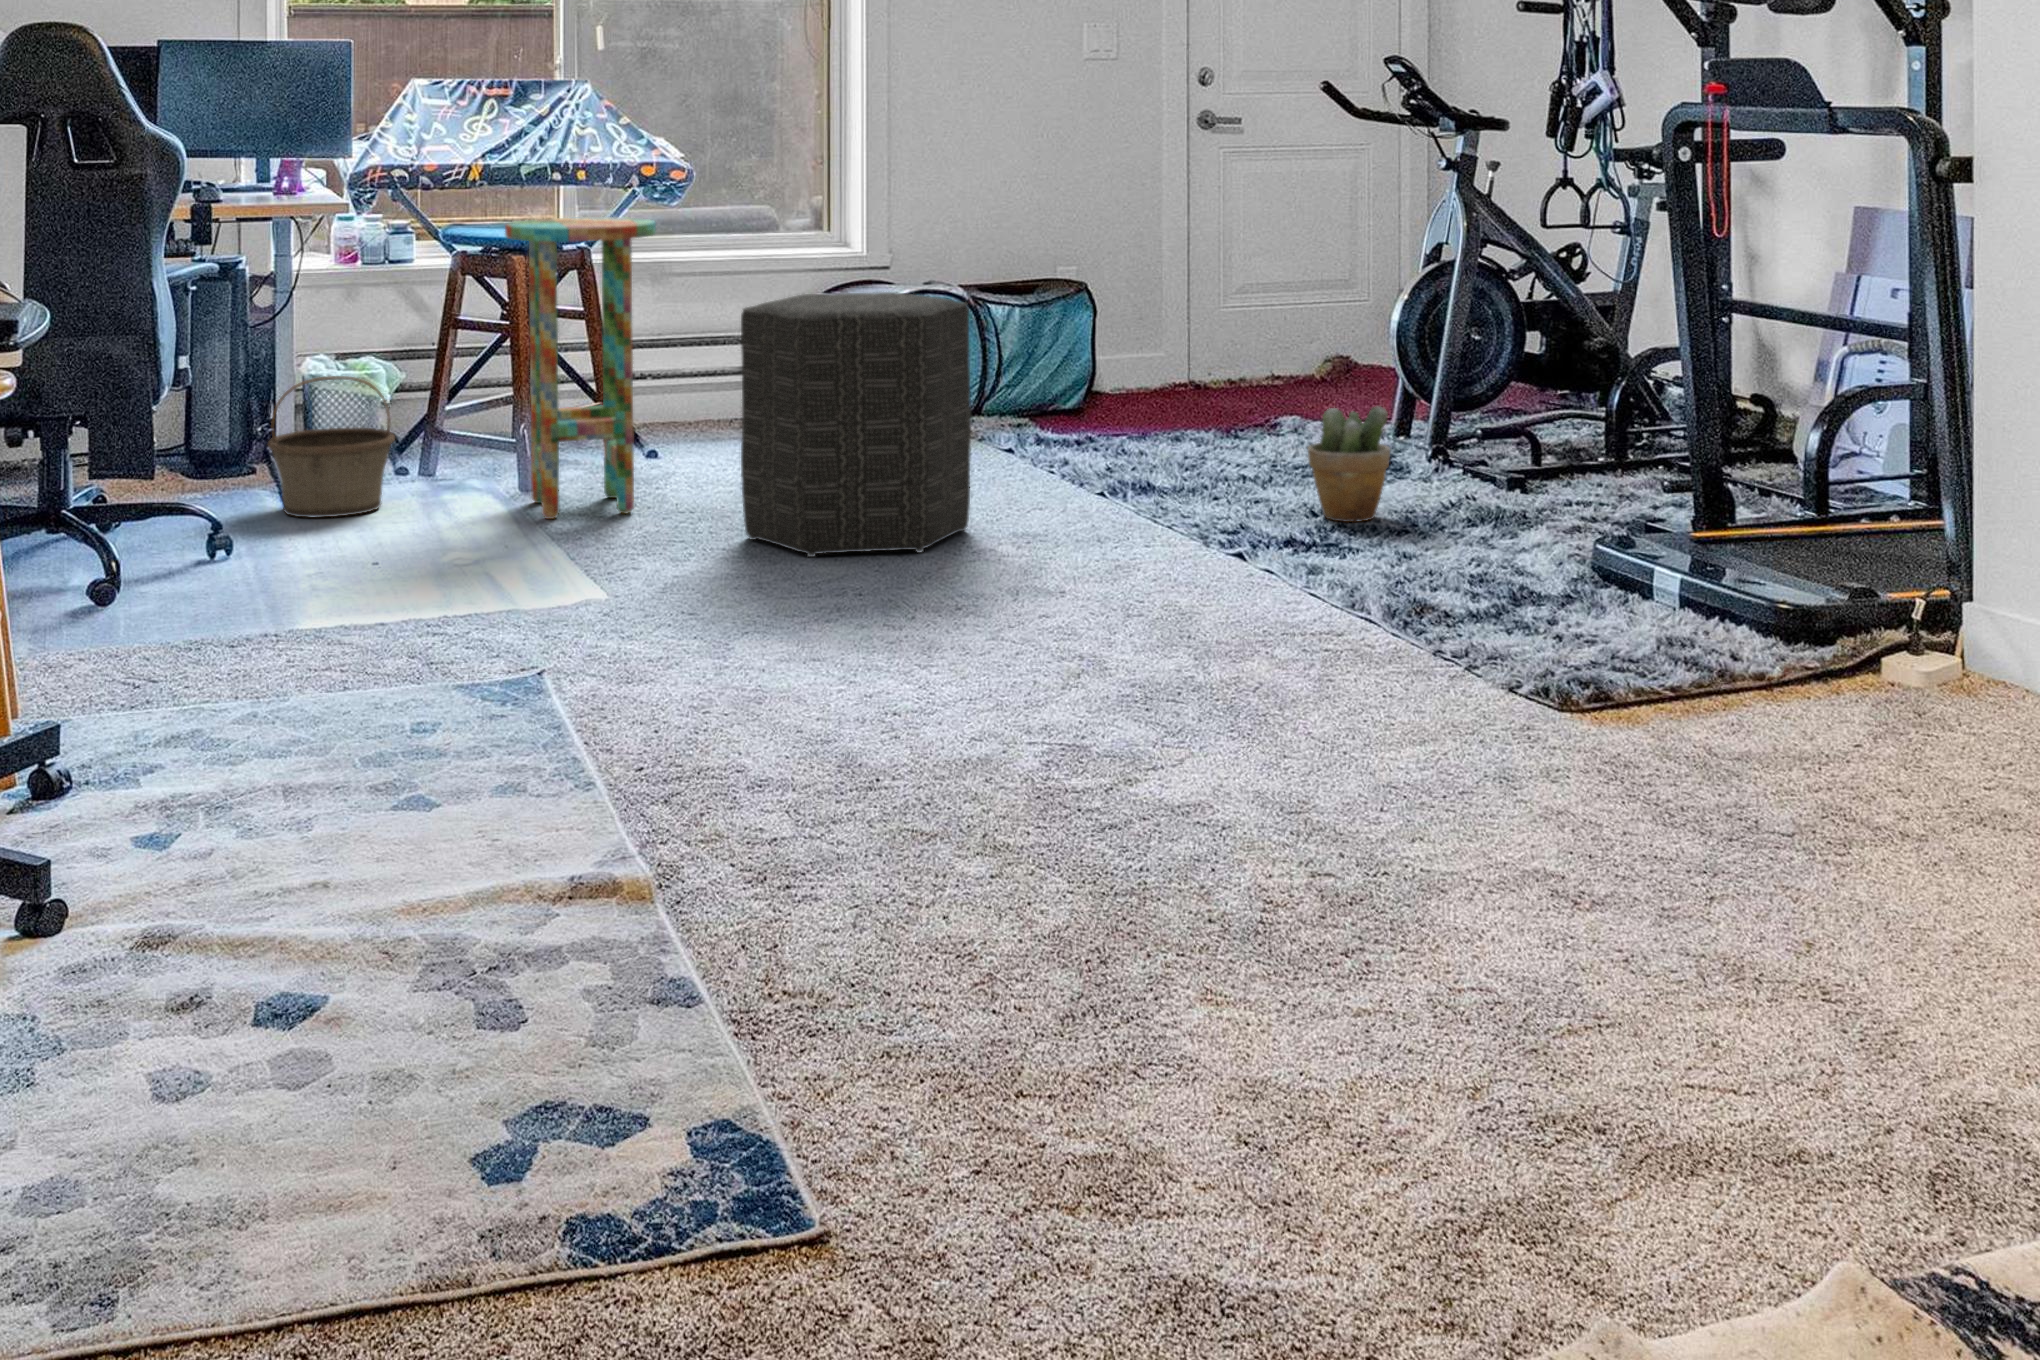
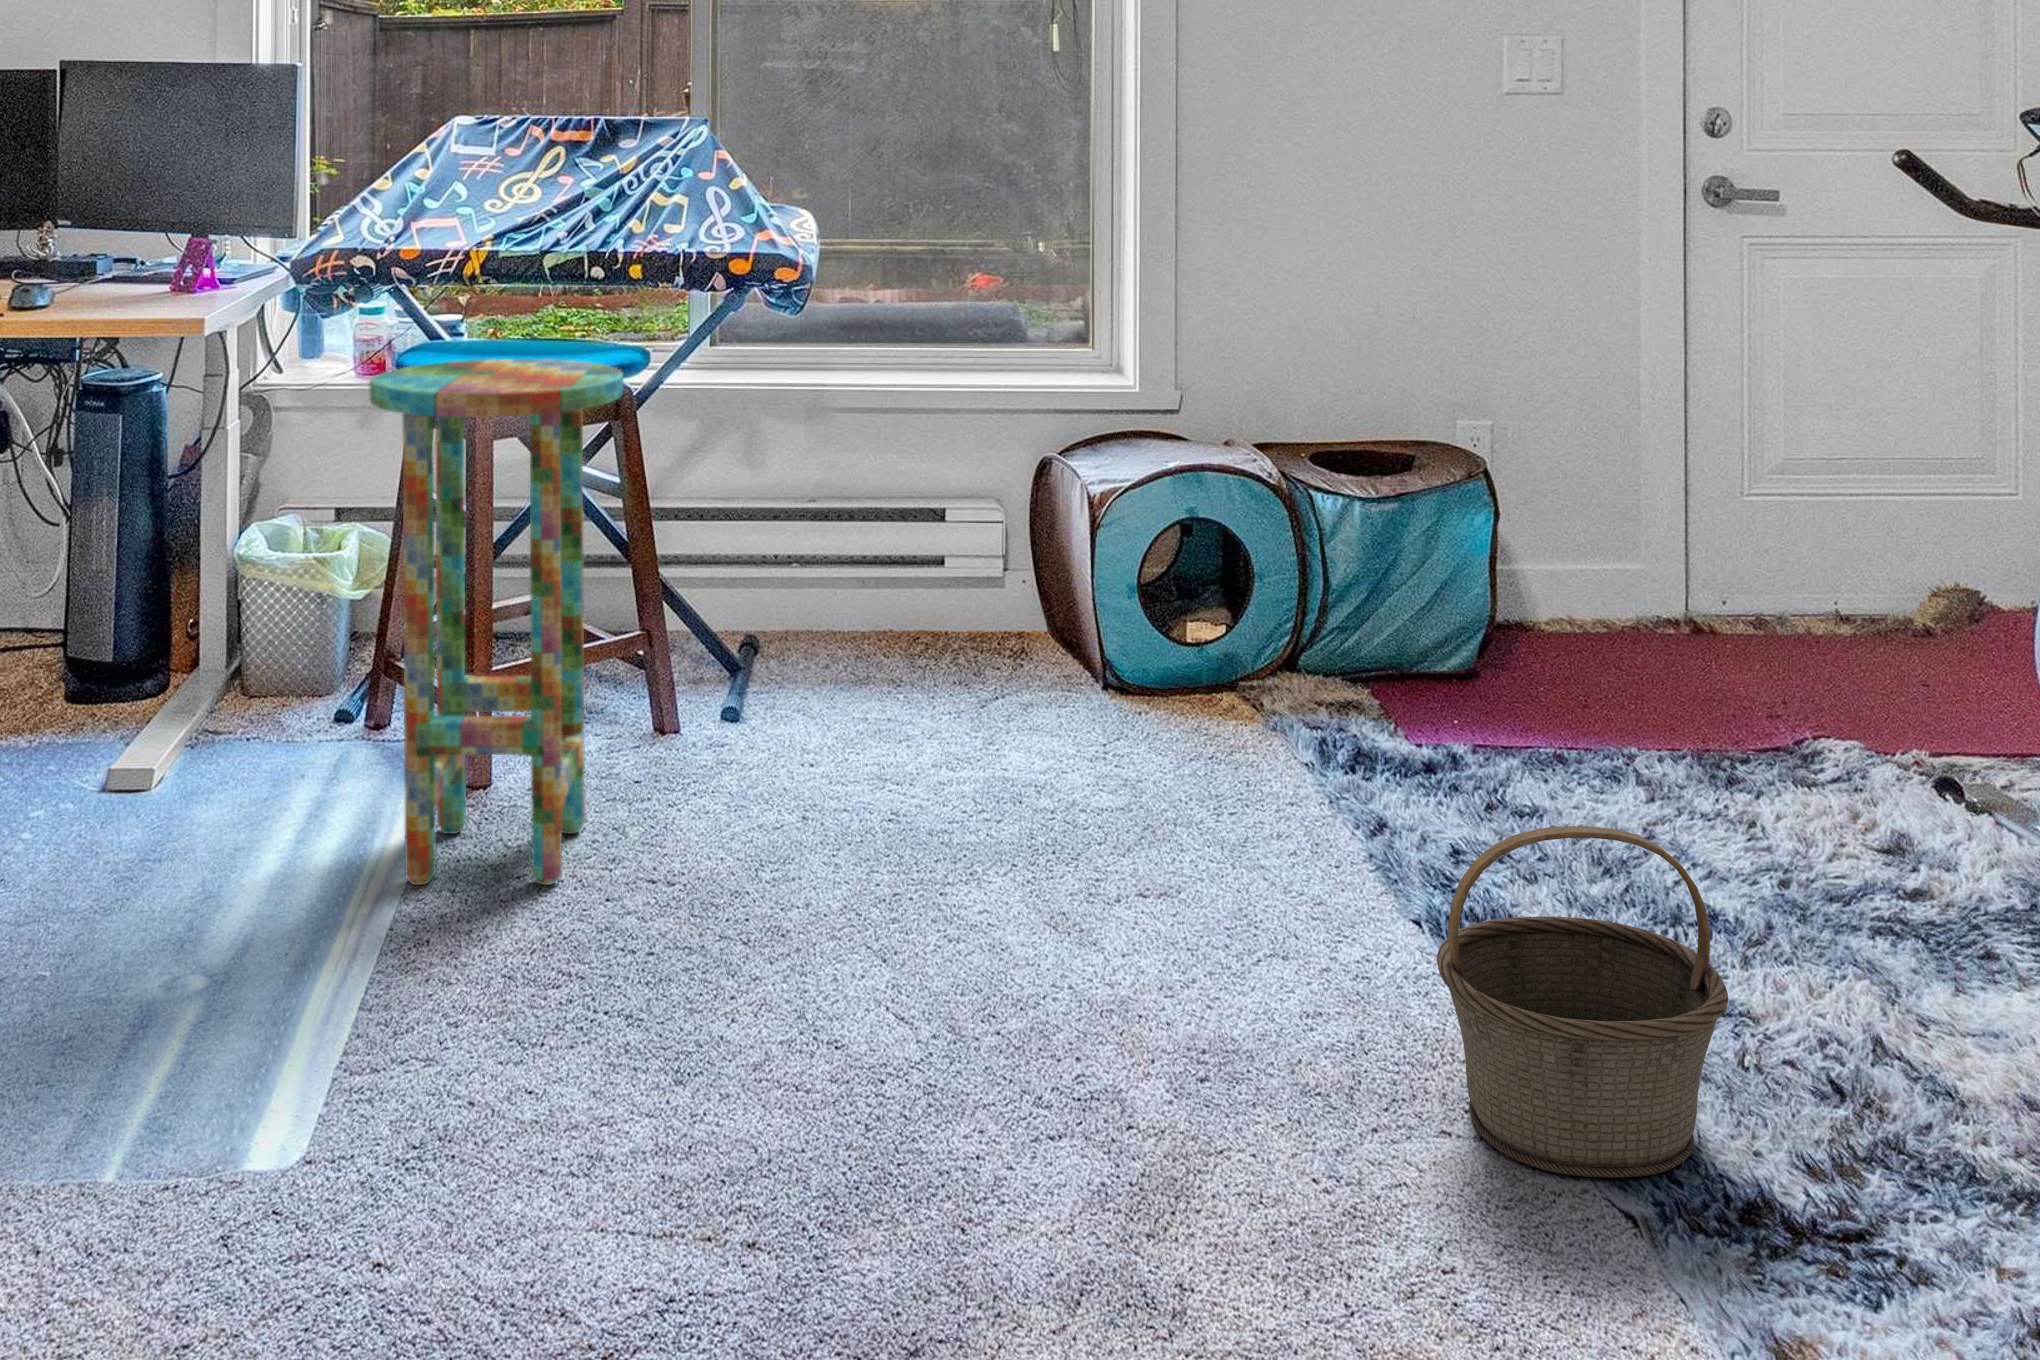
ottoman: present [741,292,971,557] -> none [657,537,1087,1108]
basket: present [268,376,395,518] -> present [1437,826,1728,1177]
potted plant: present [1308,406,1390,522] -> none [1809,860,2001,1122]

